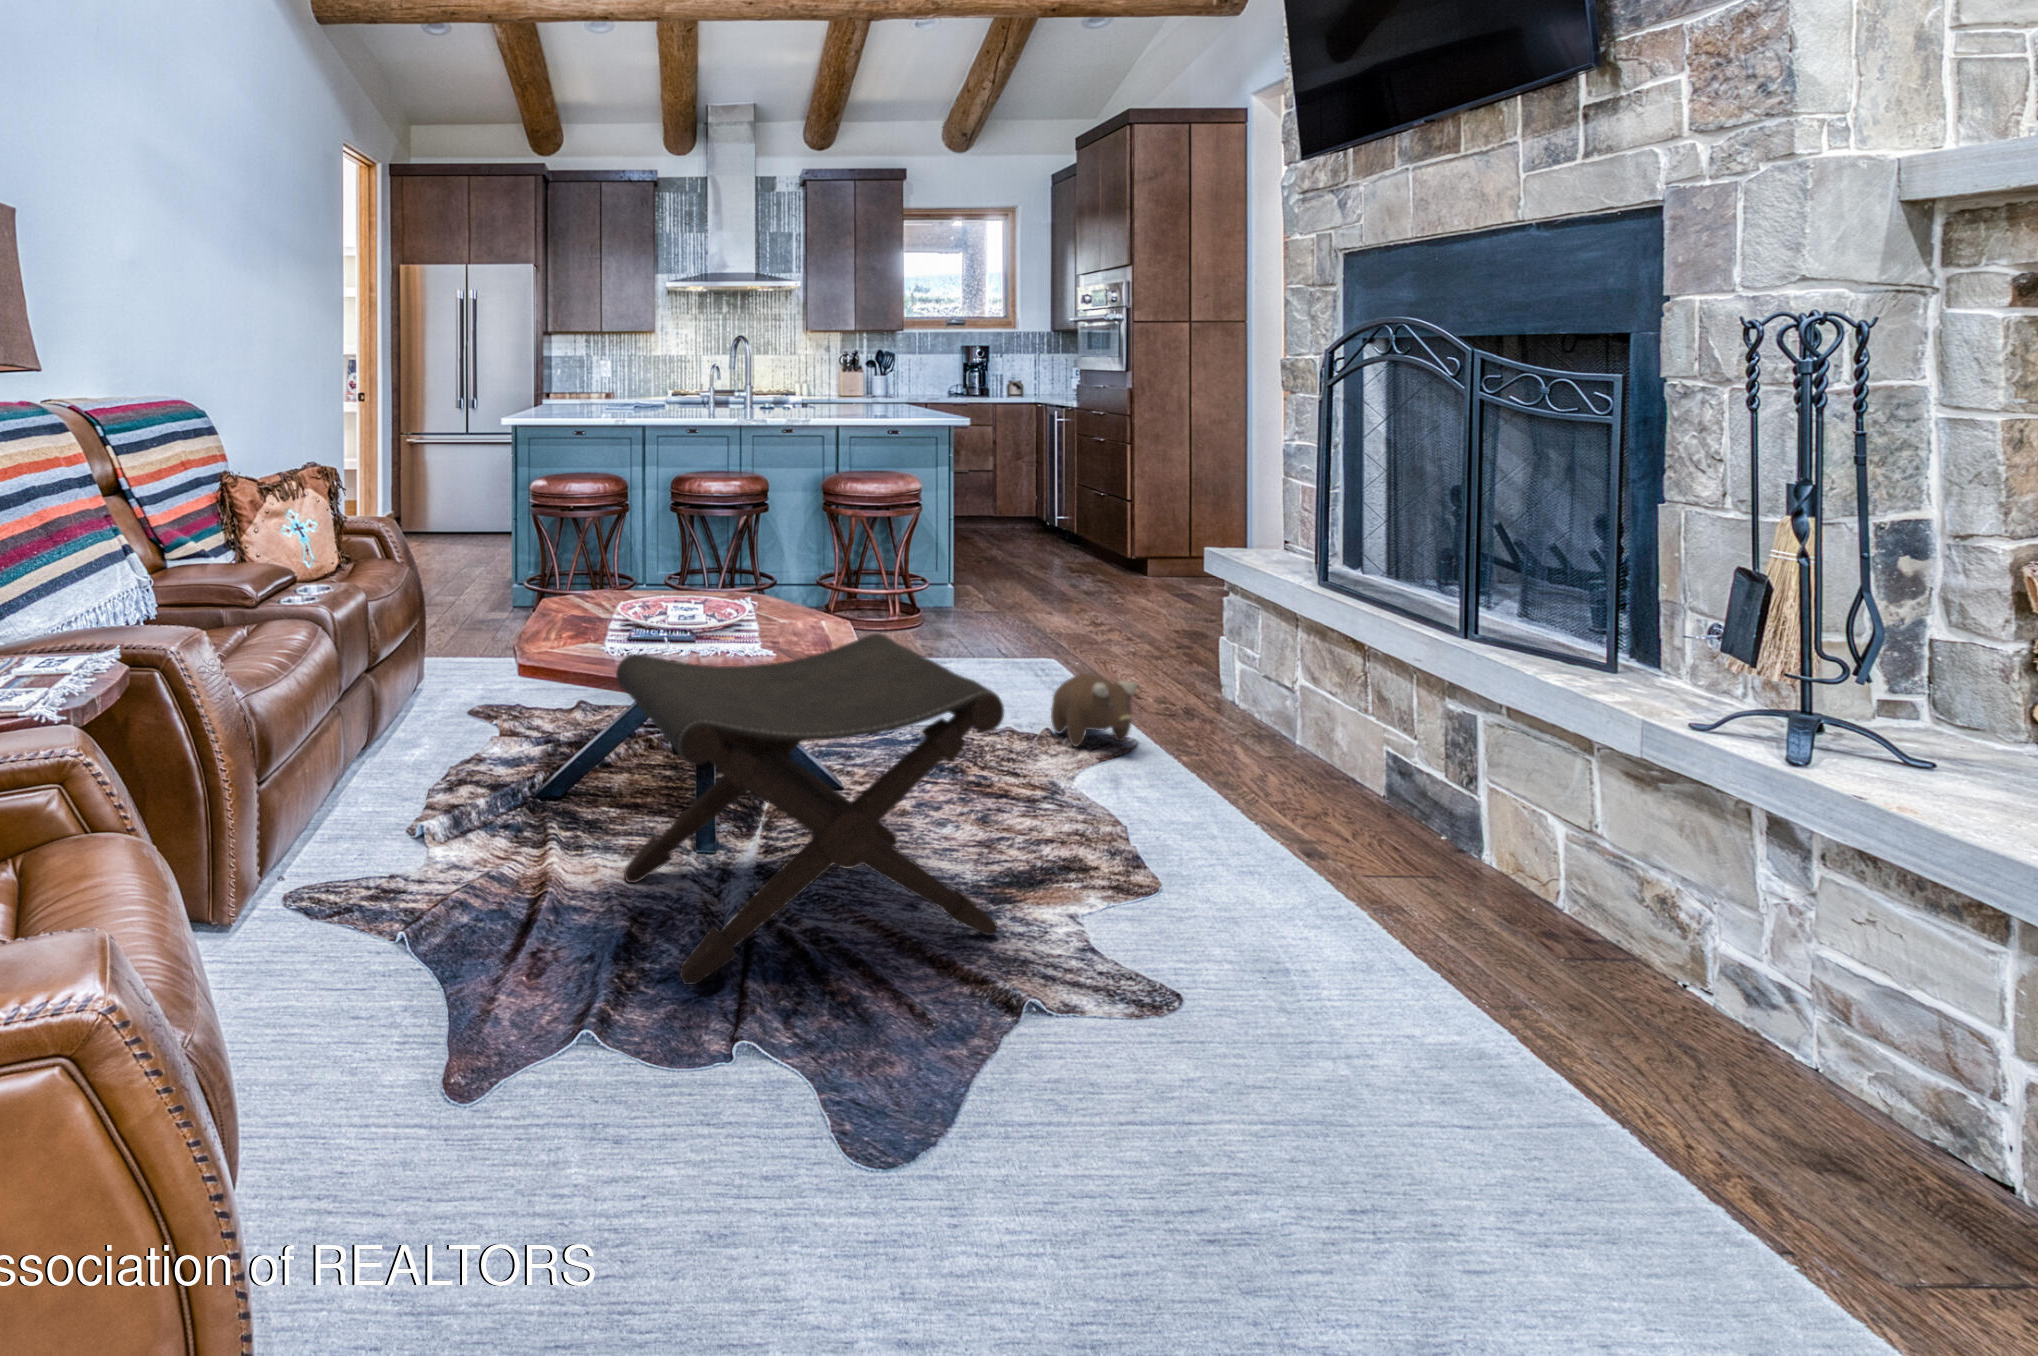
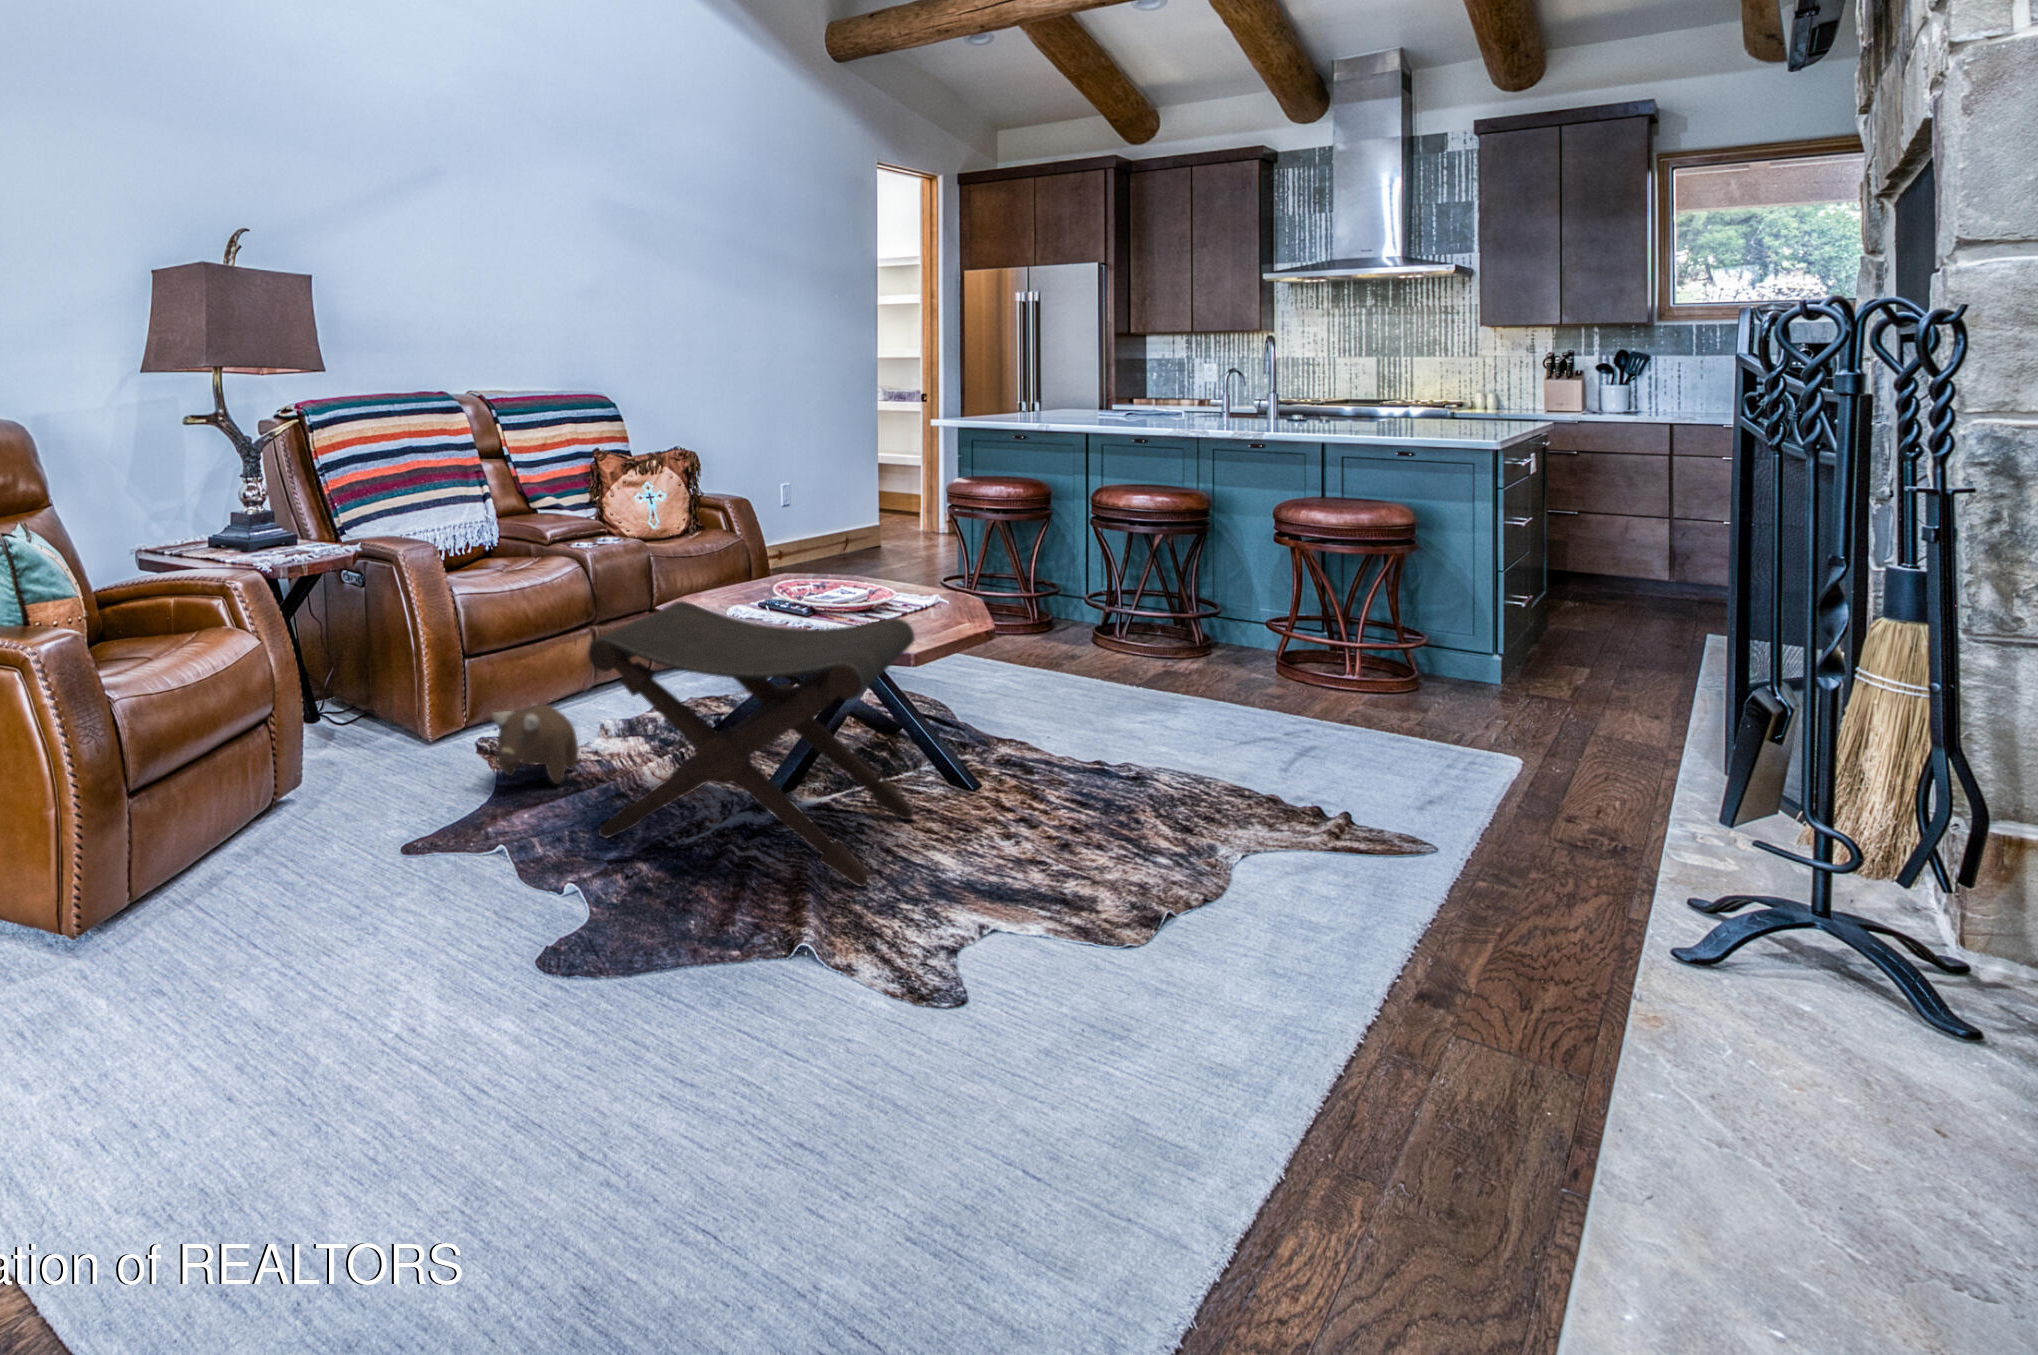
plush toy: present [1051,673,1138,746] -> present [492,704,579,784]

